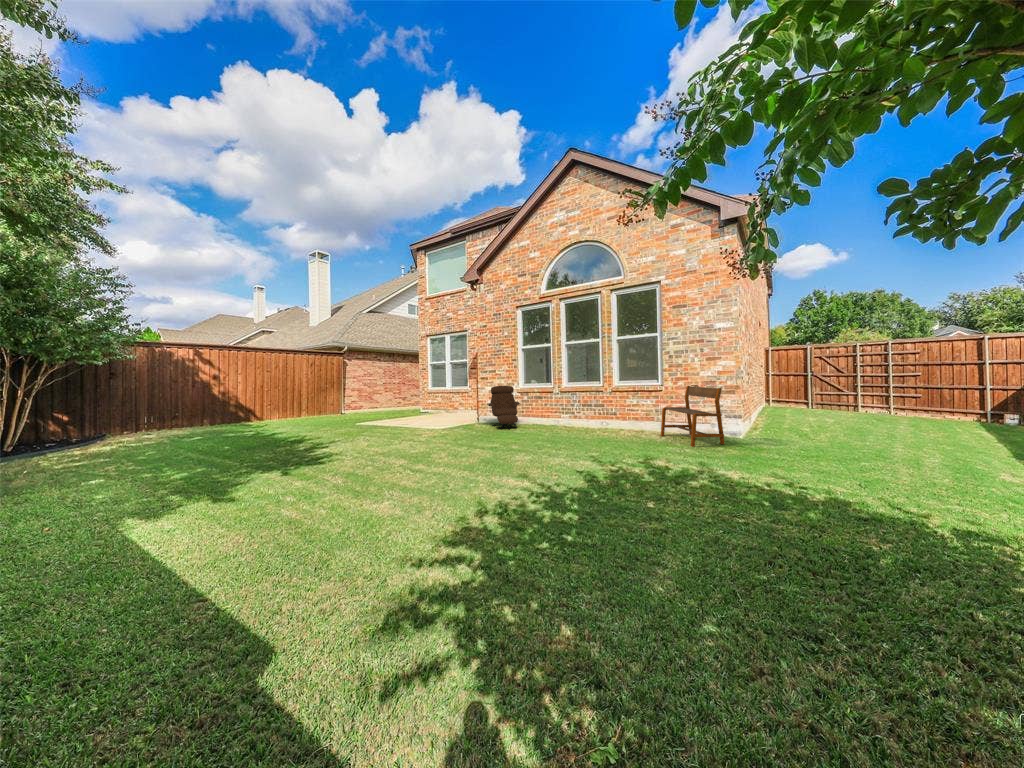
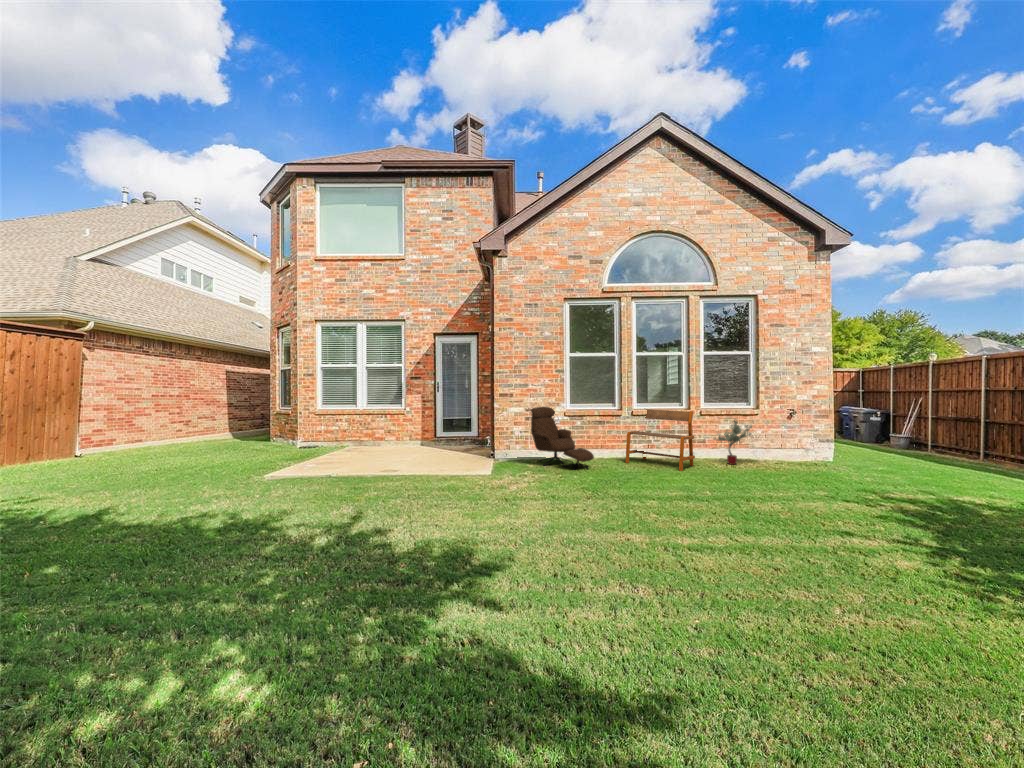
bench: present [661,386,725,447] -> present [626,409,695,471]
potted tree: none [611,394,644,434] -> present [714,420,752,465]

